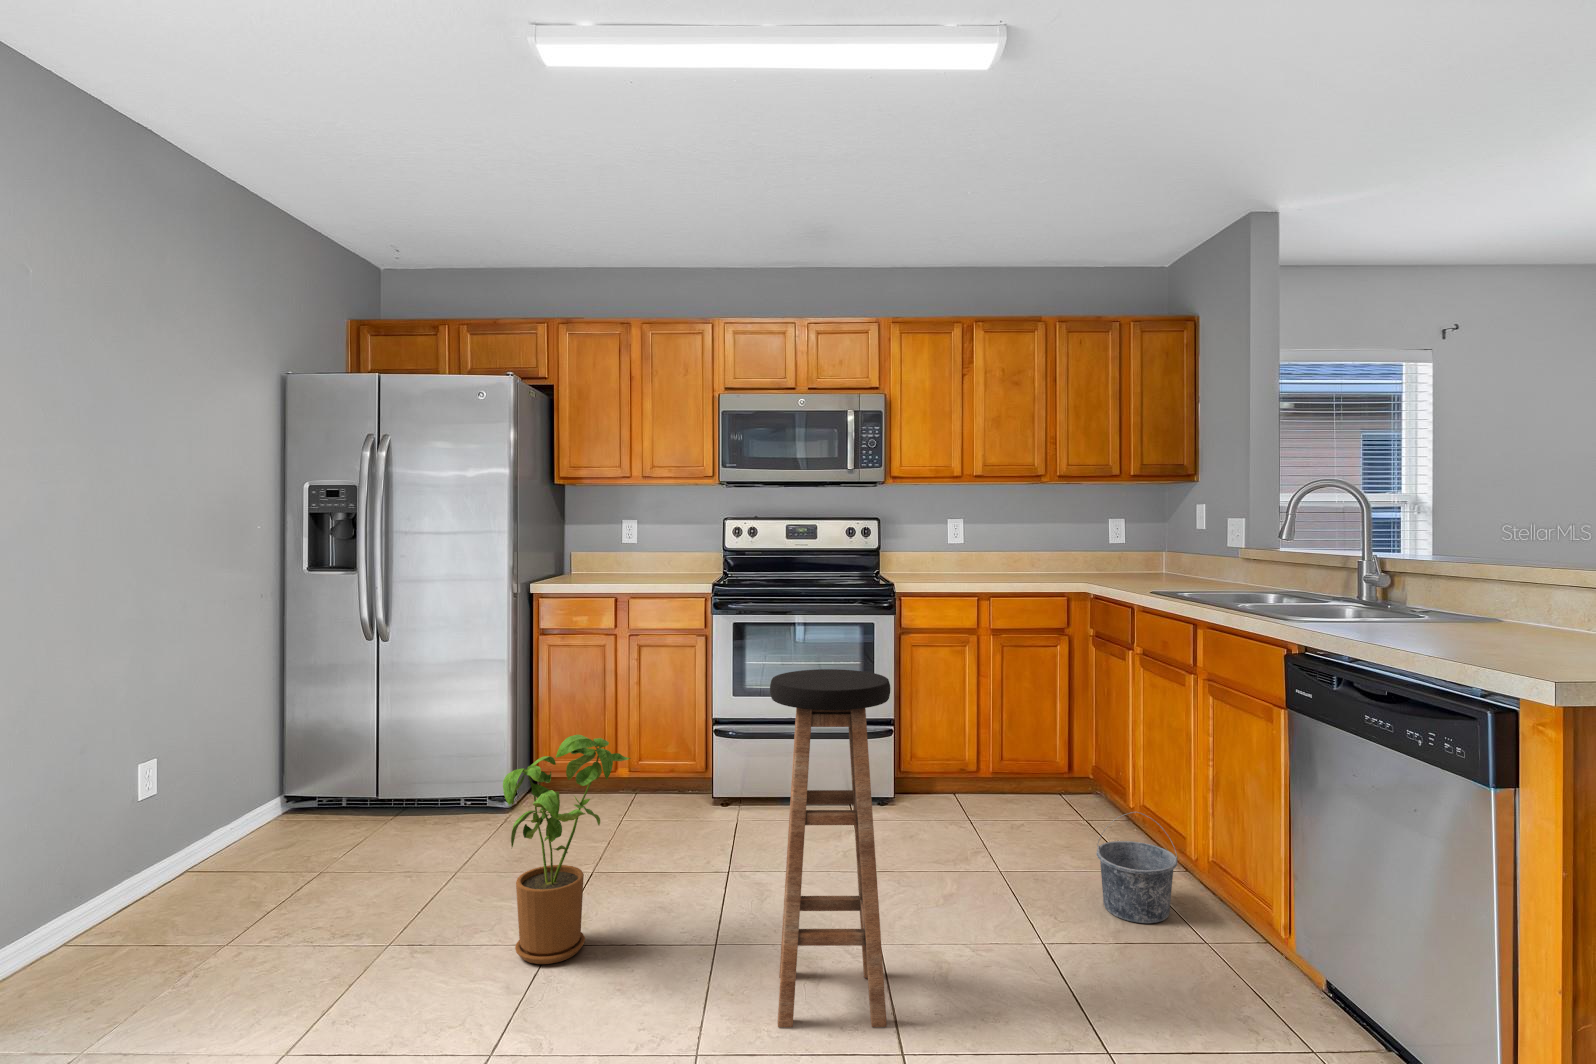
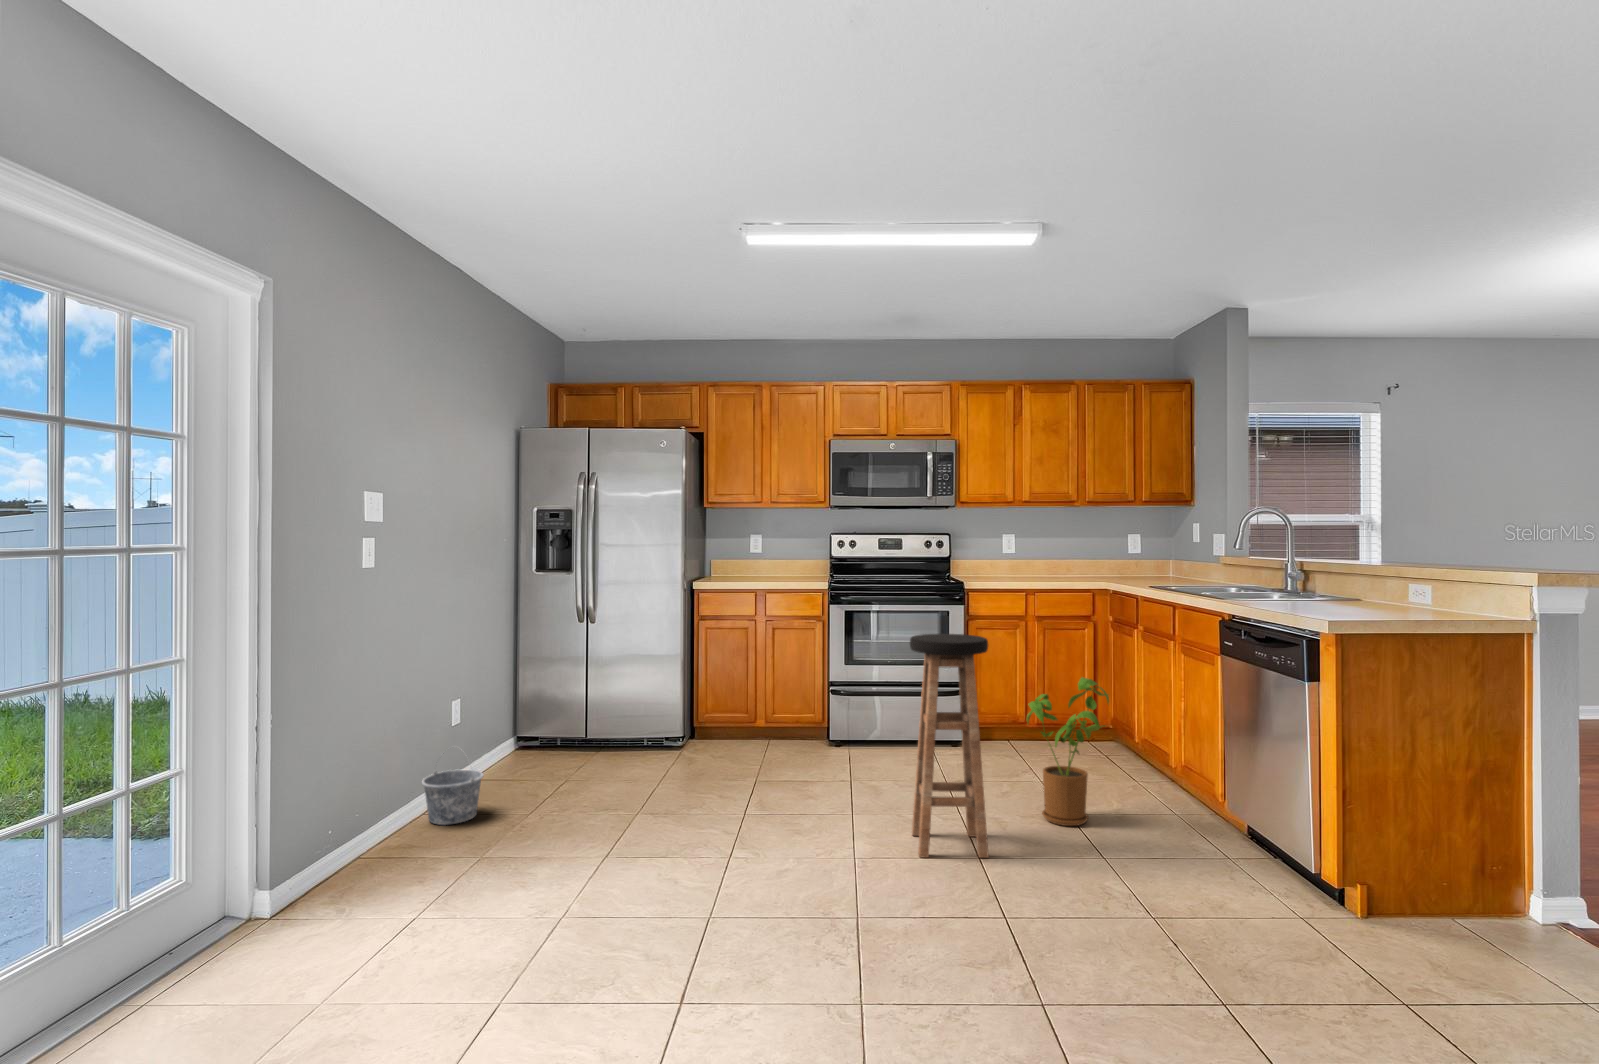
house plant: present [503,735,631,964] -> present [1027,677,1109,826]
bucket: present [1096,812,1177,923] -> present [422,750,483,825]

